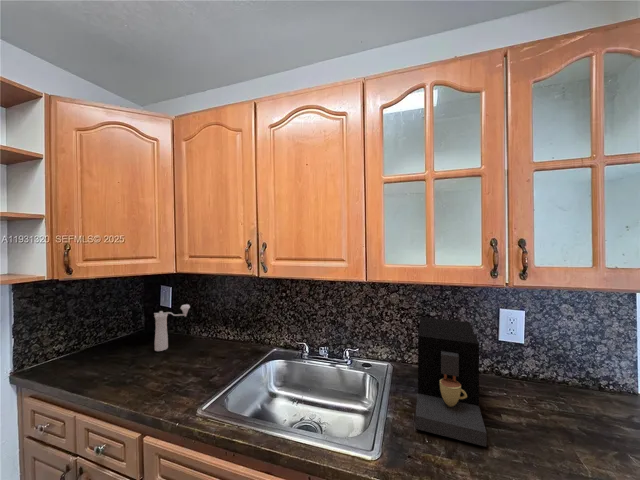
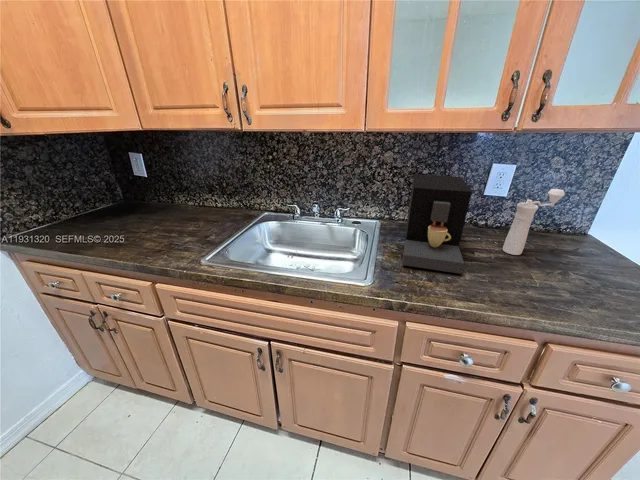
pepper mill: present [154,304,190,351] -> present [503,189,565,255]

